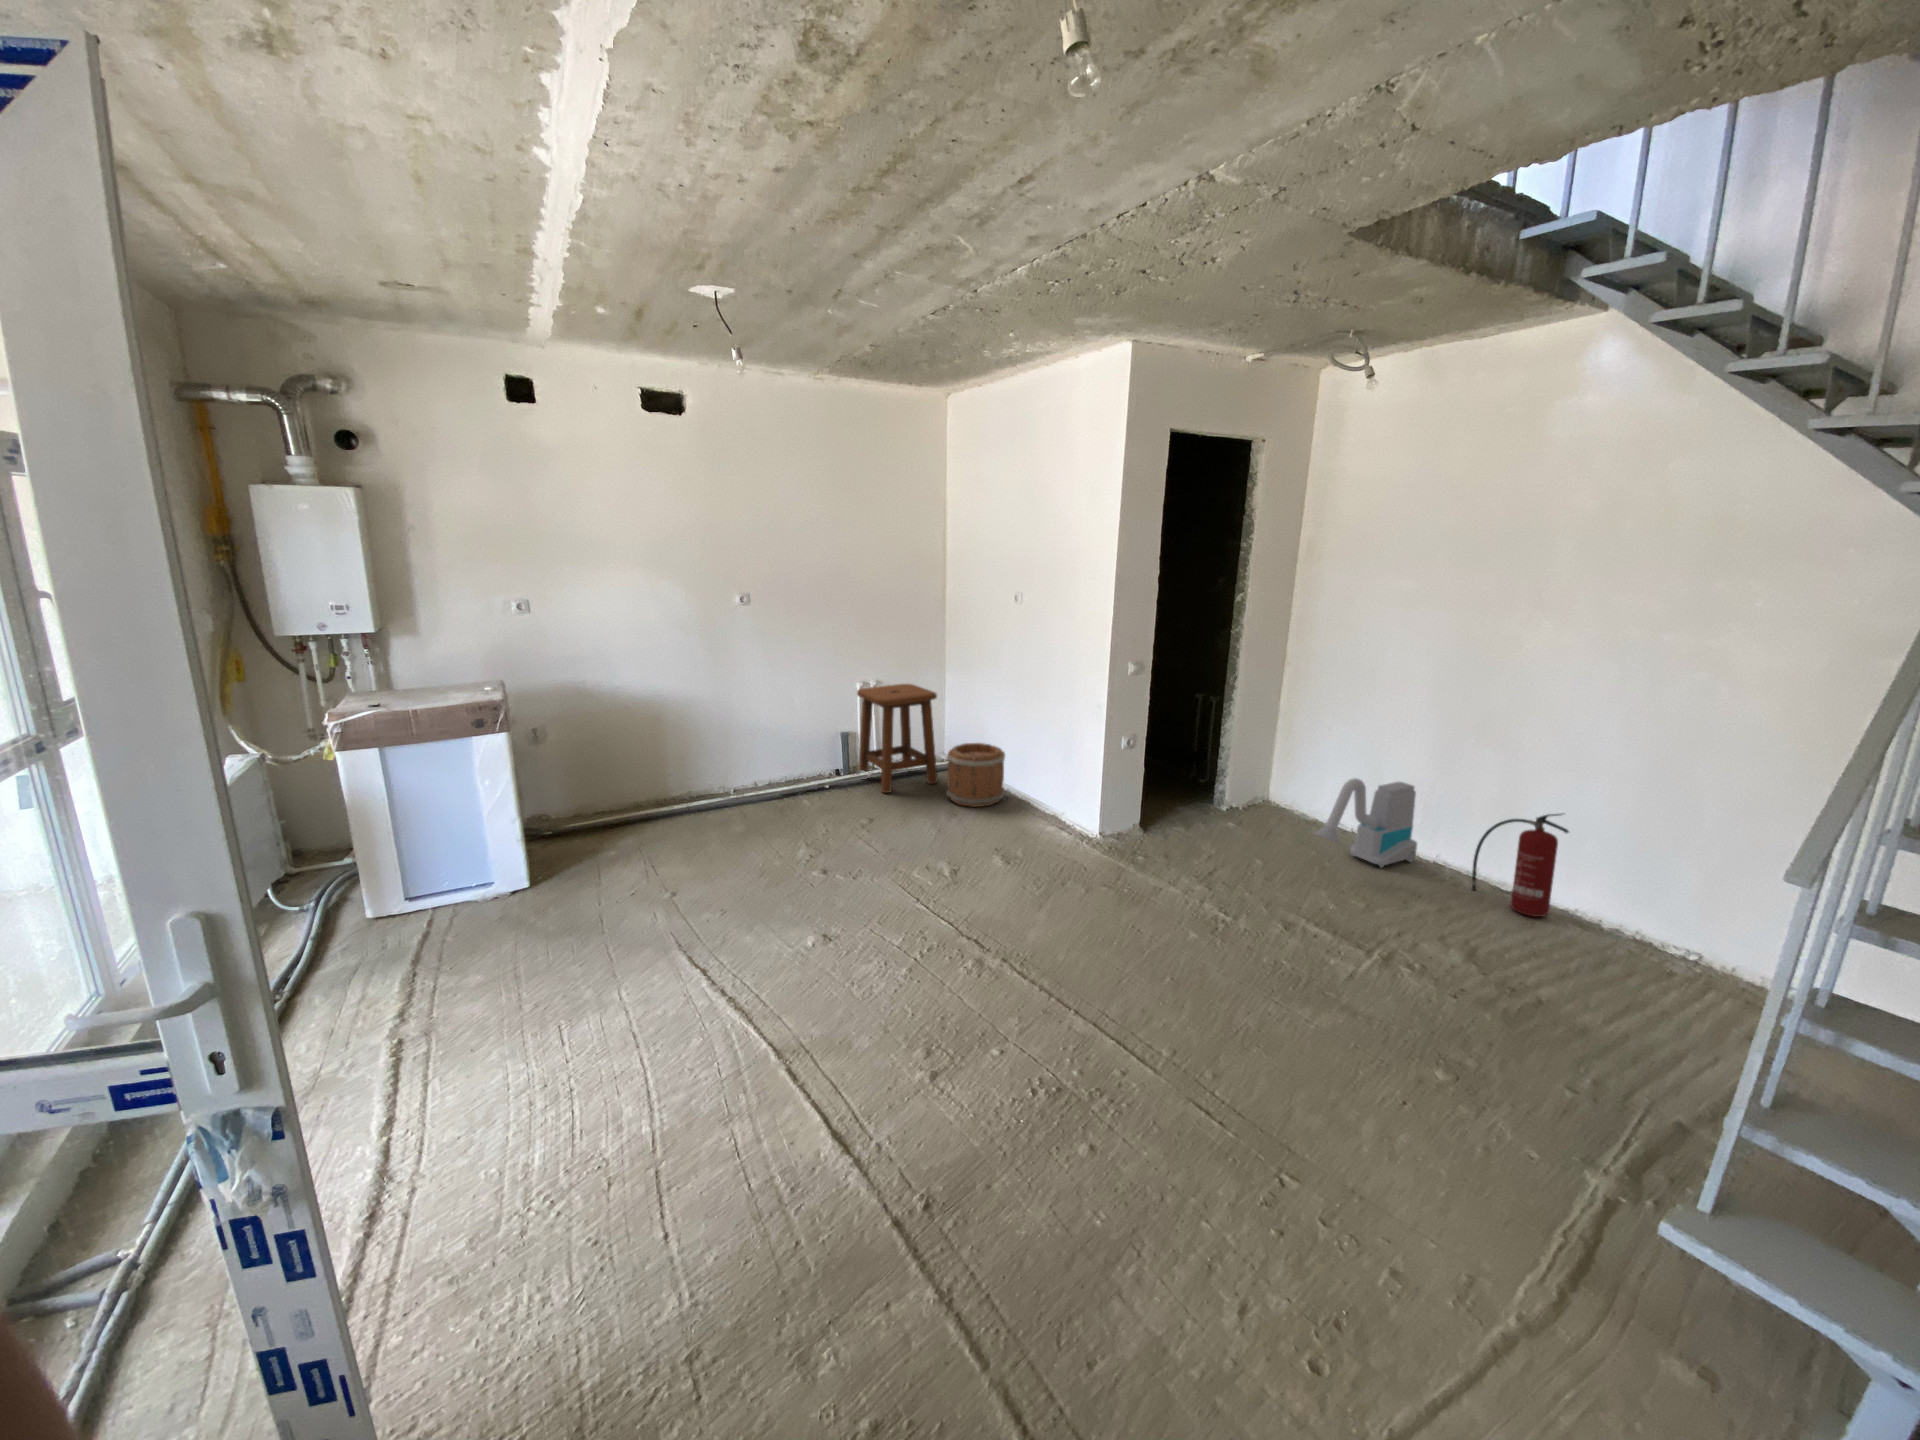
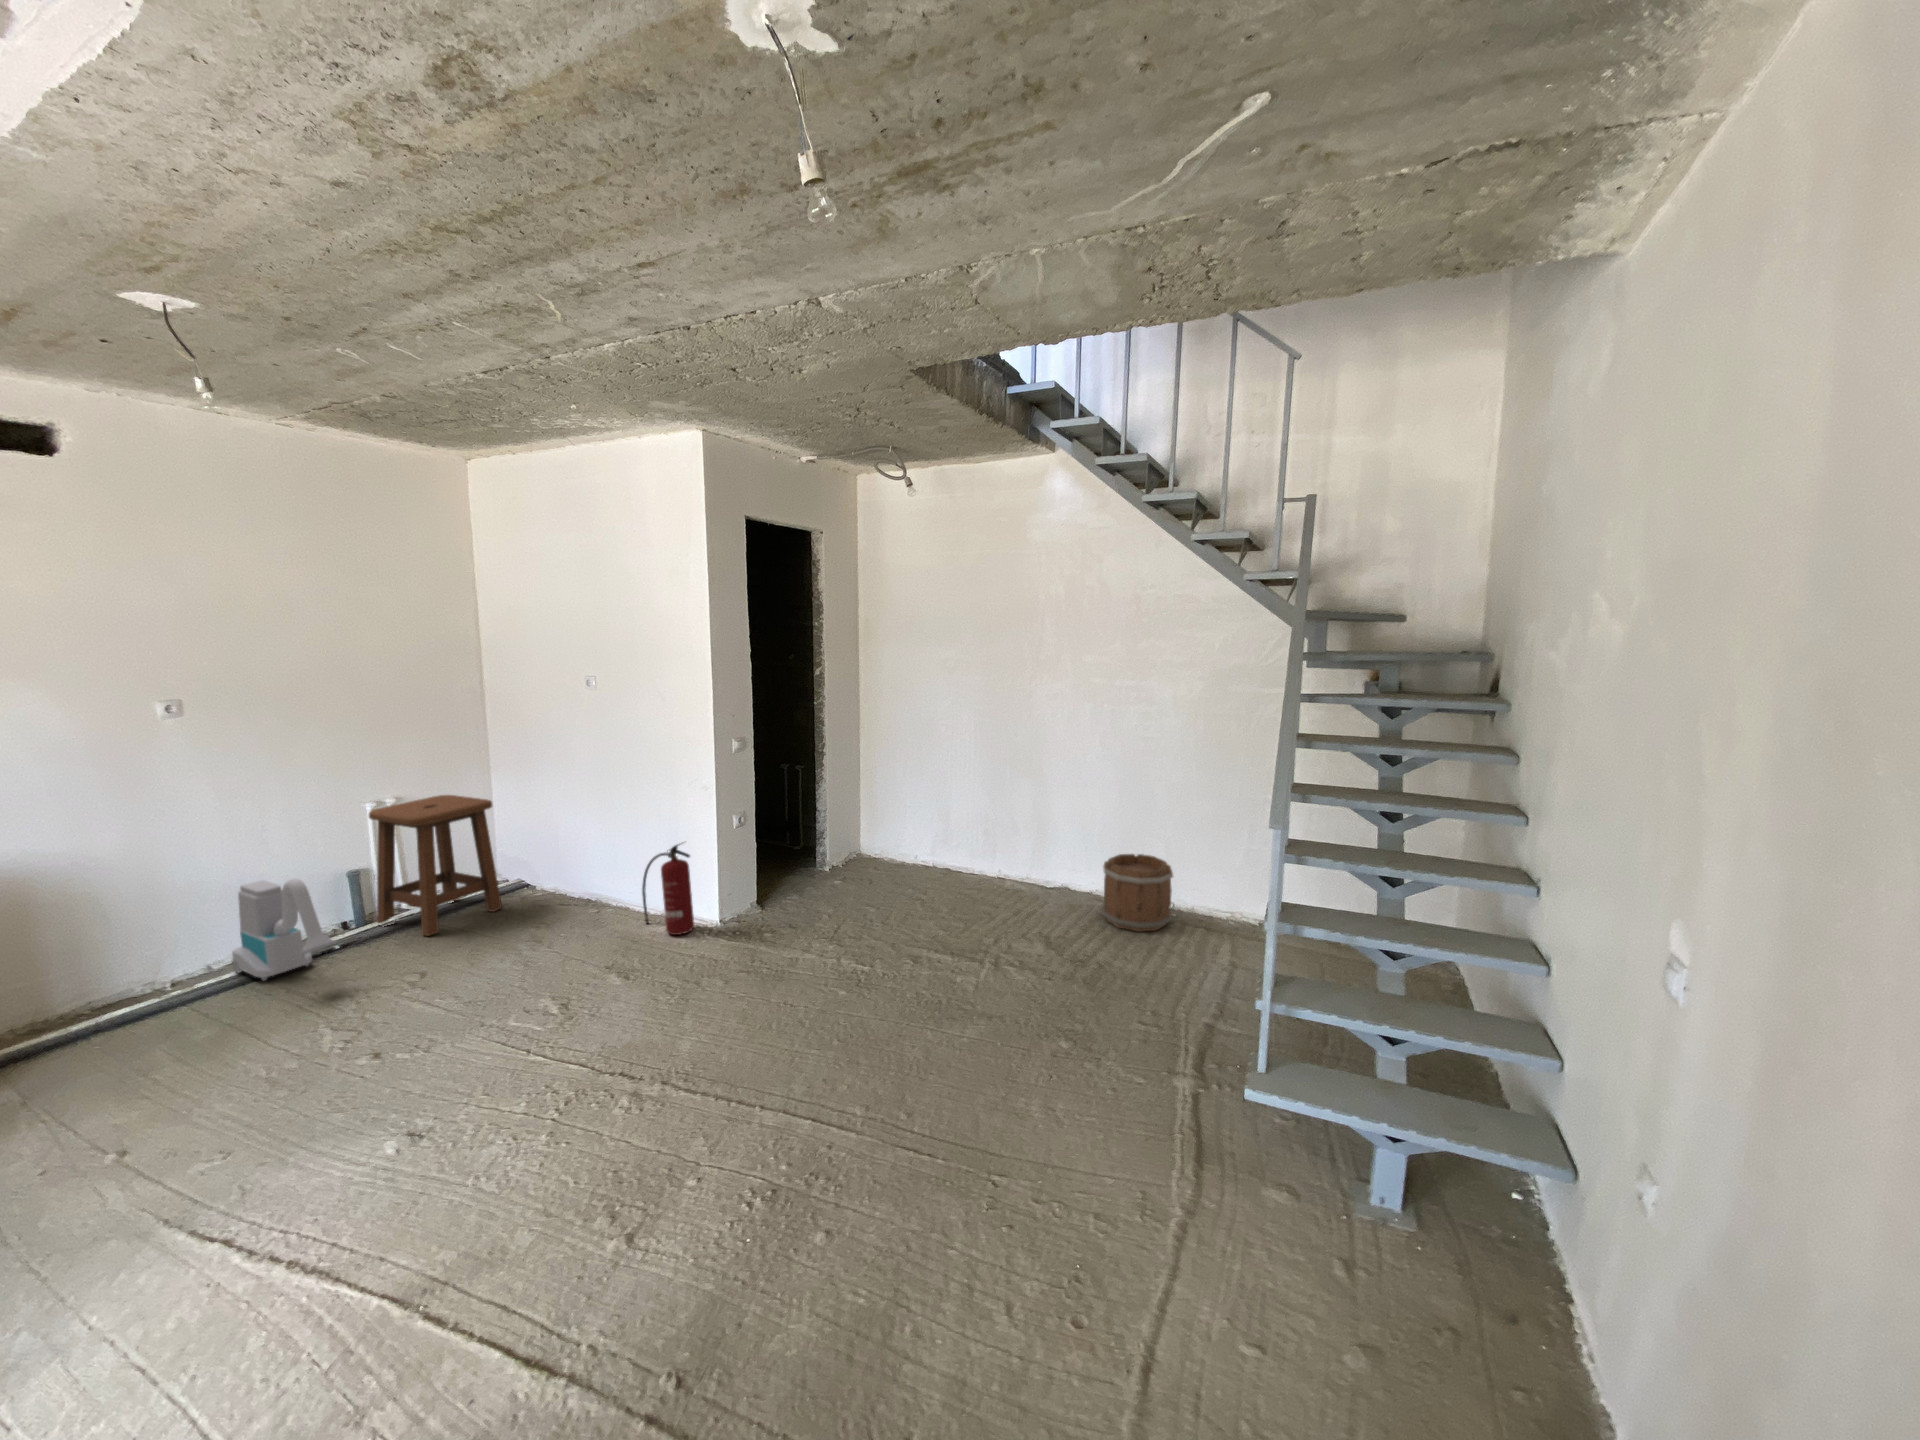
bucket: present [946,743,1005,807] -> present [1102,854,1173,932]
vacuum cleaner: present [1314,778,1417,868] -> present [232,878,337,981]
fire extinguisher: present [1472,814,1569,917] -> present [642,842,694,935]

